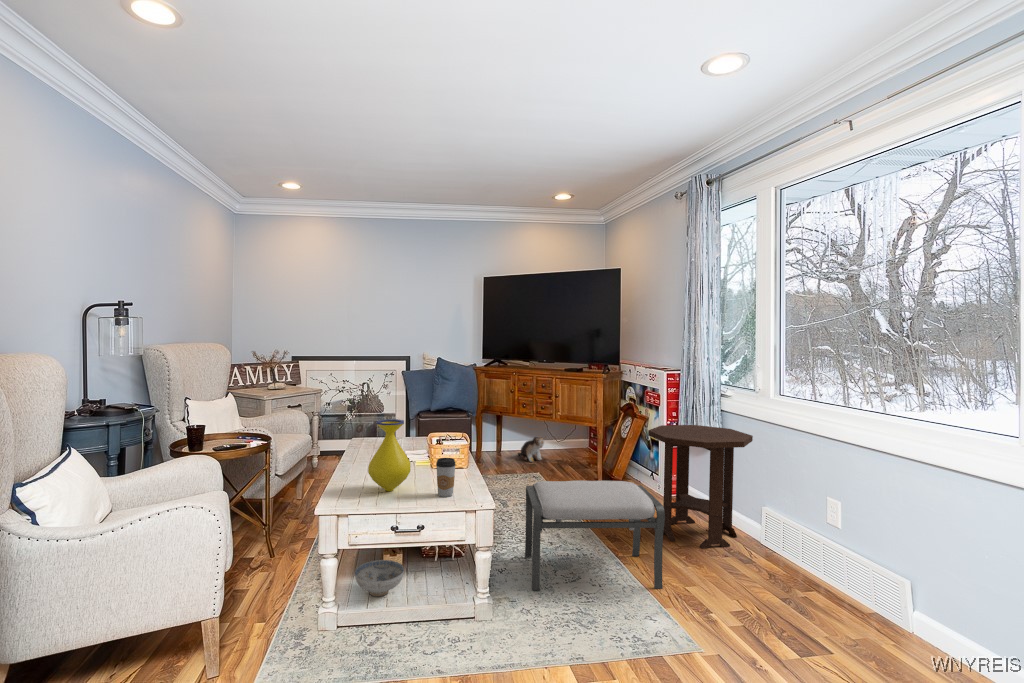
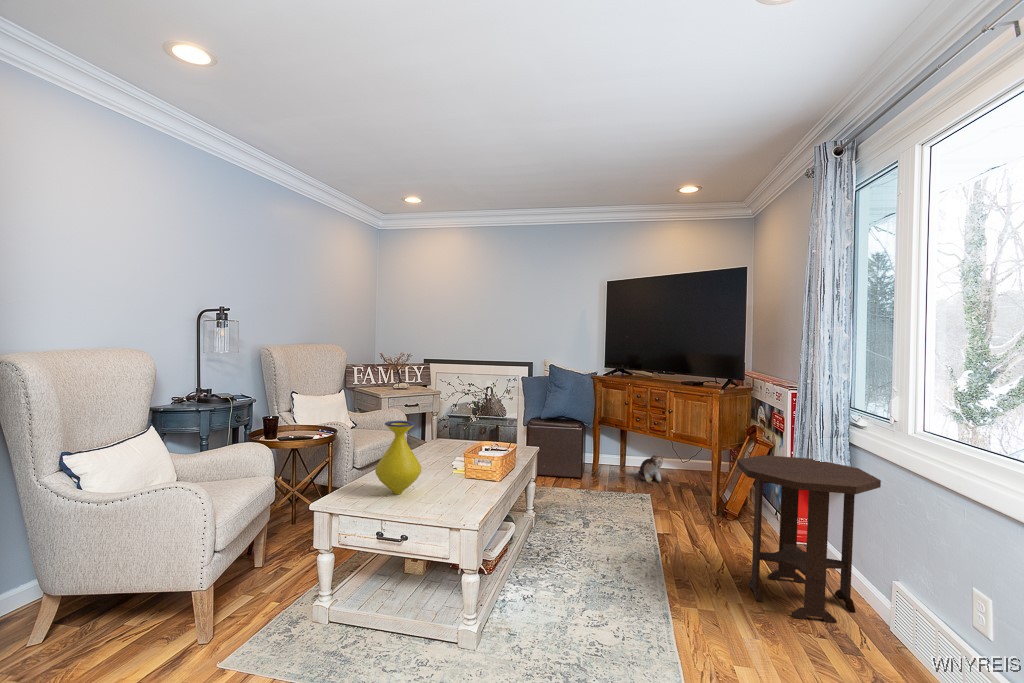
coffee cup: present [436,458,456,497] -> none [434,466,455,508]
ottoman: present [525,480,665,590] -> none [543,505,706,659]
ceramic bowl: present [355,560,404,596] -> none [359,563,409,600]

